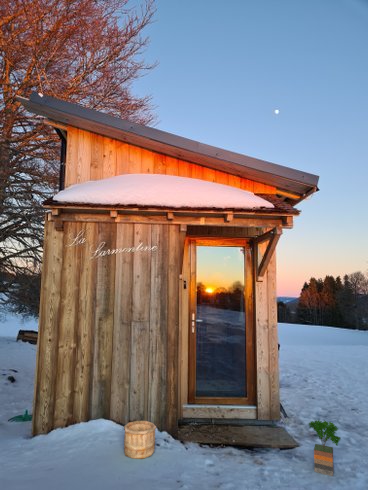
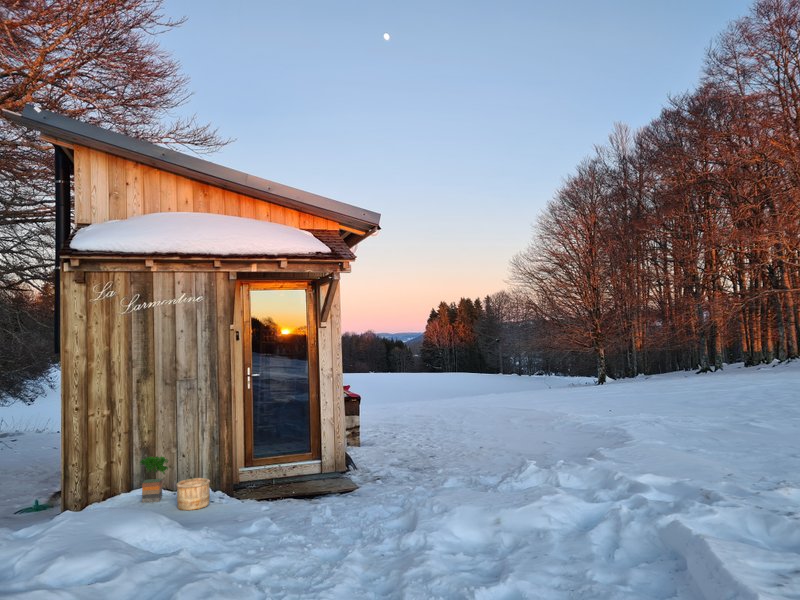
potted tree: present [309,420,341,476] -> present [140,456,168,503]

